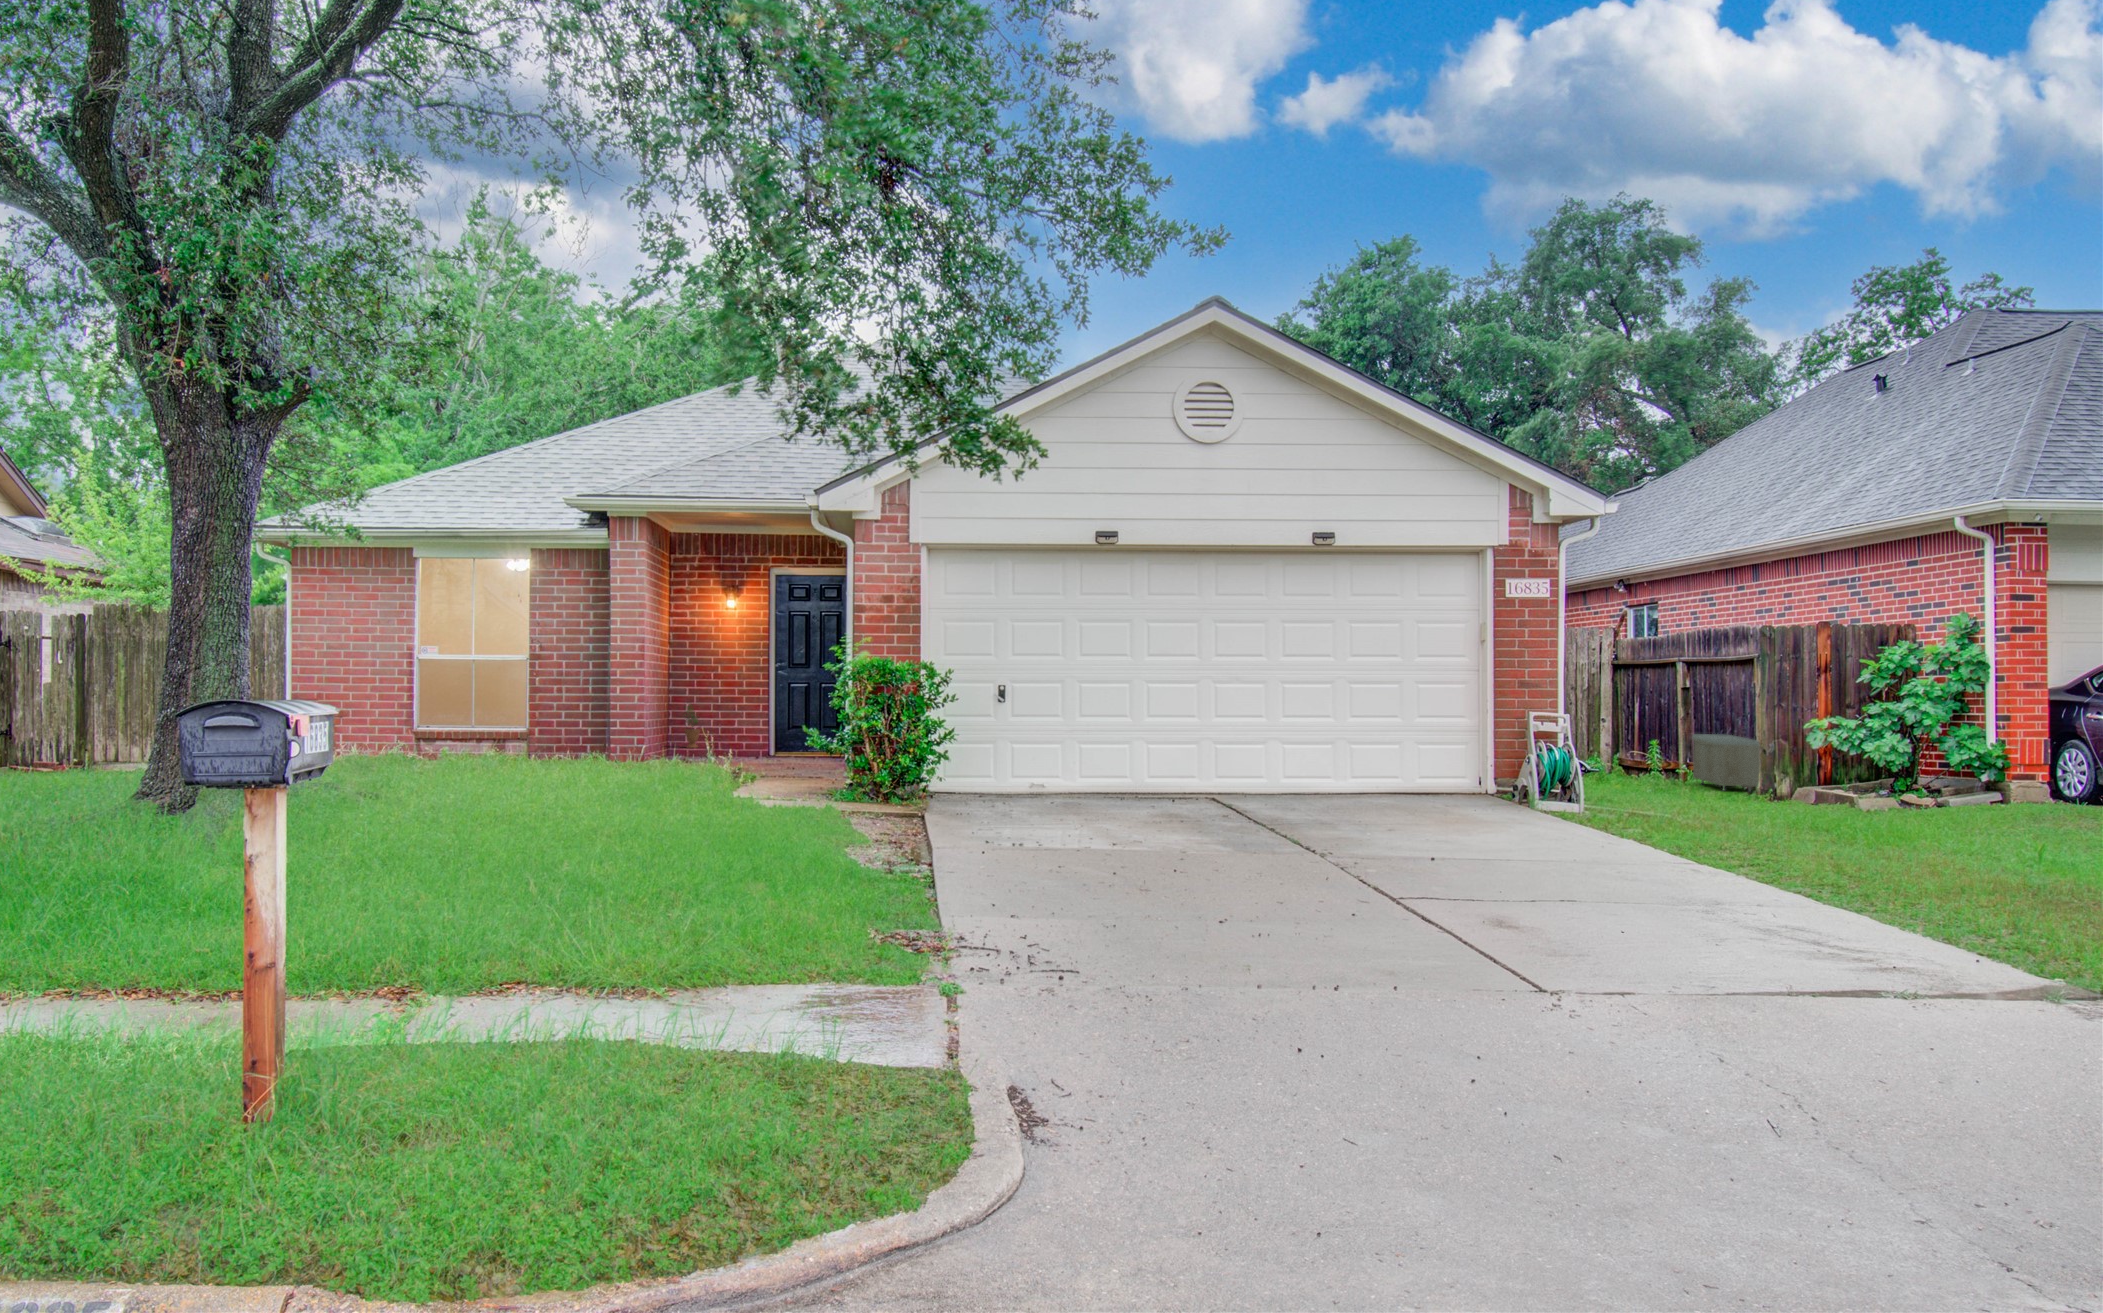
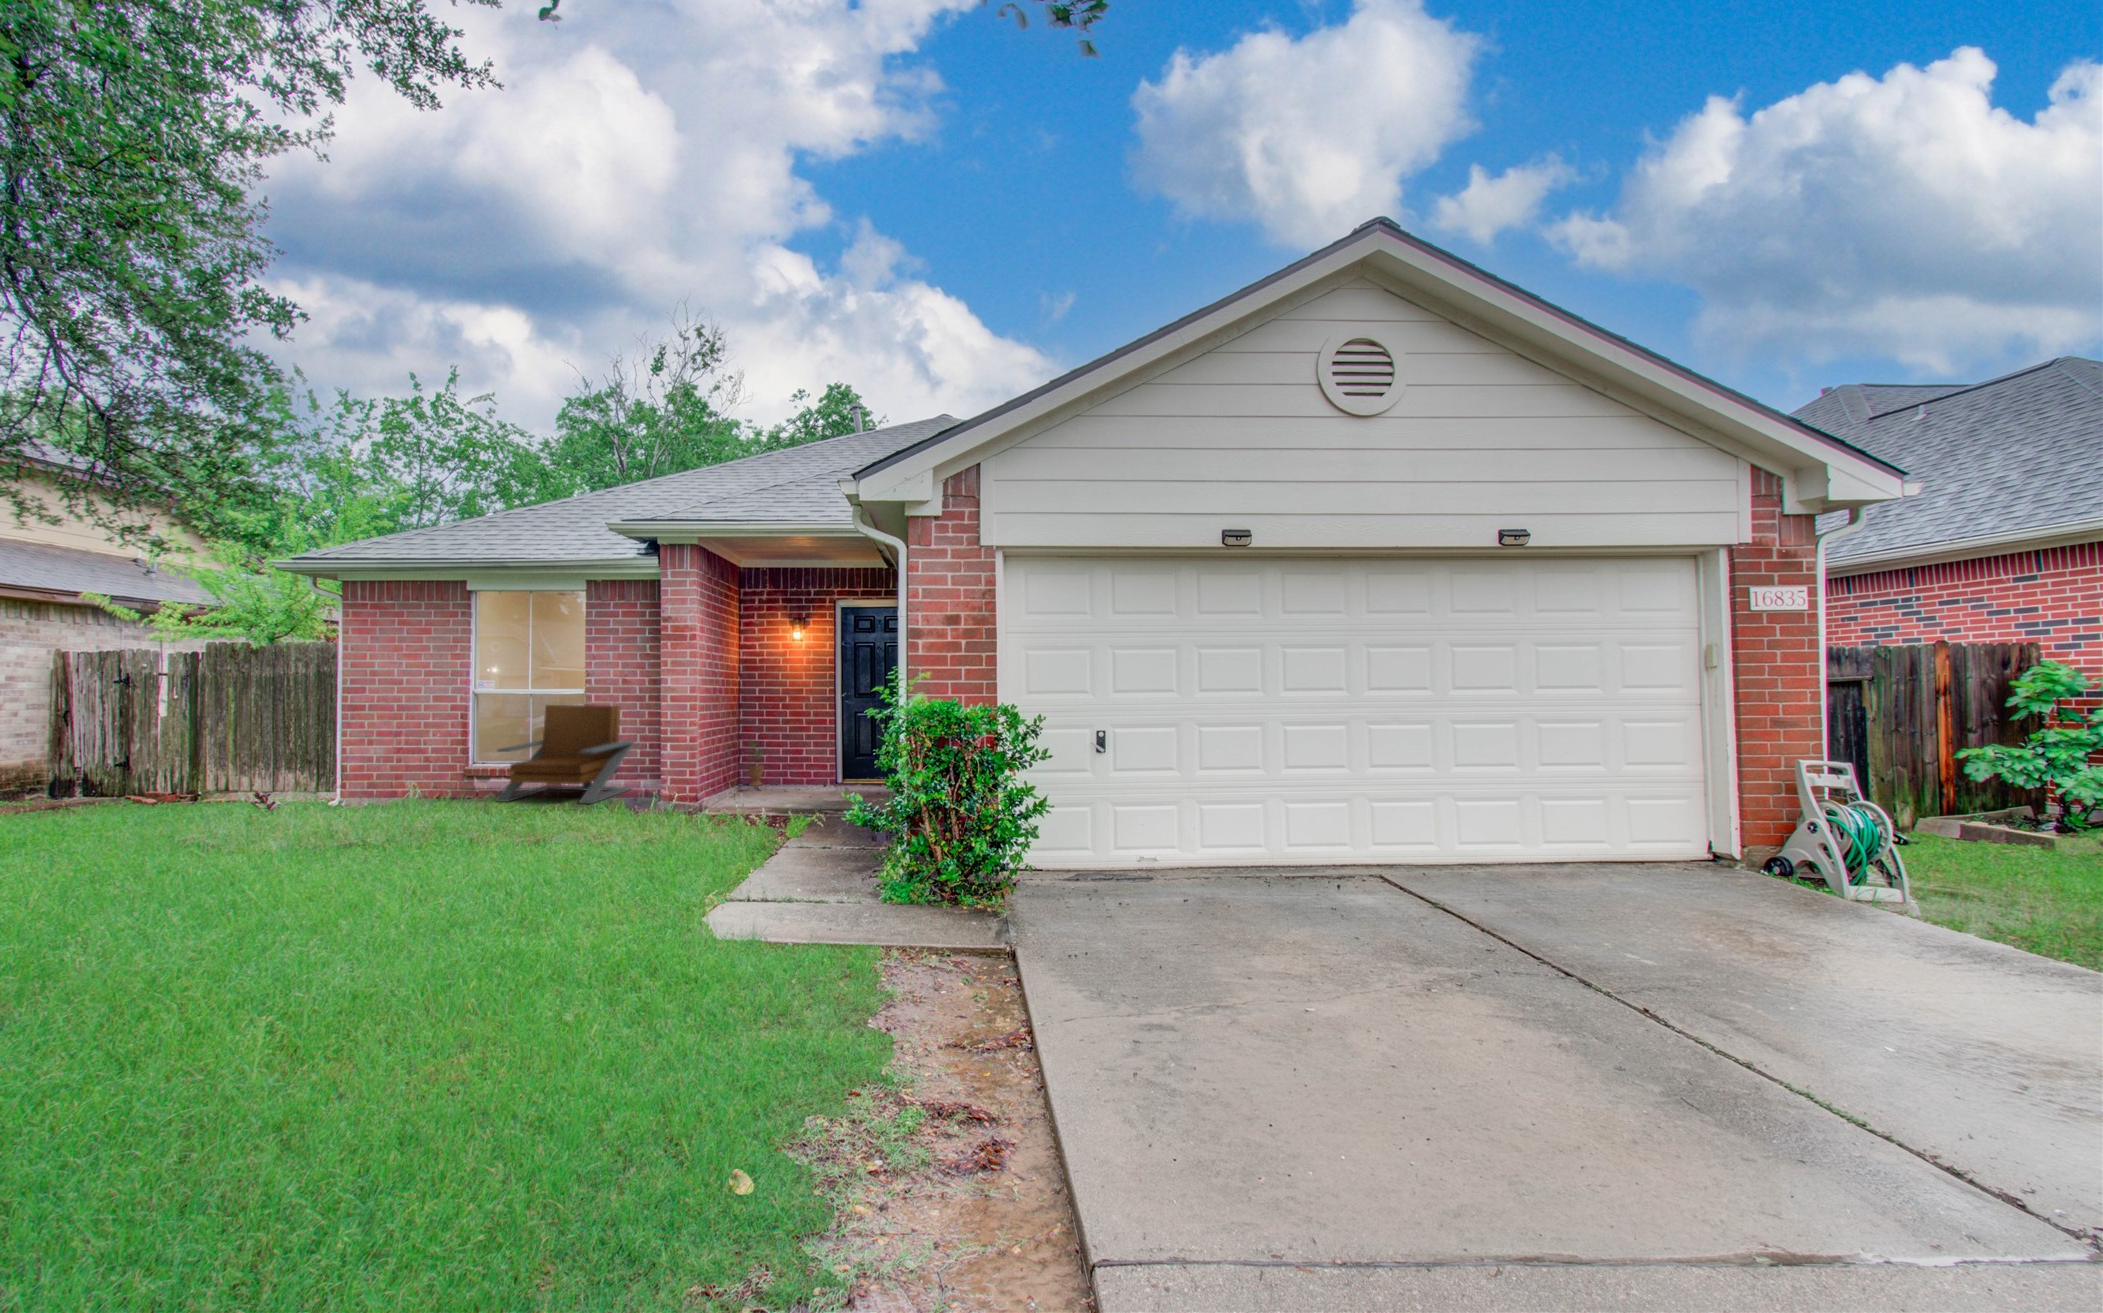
lounge chair: none [463,668,581,755] -> present [496,705,634,804]
storage bench: present [1692,734,1761,791] -> none [1938,774,2079,854]

